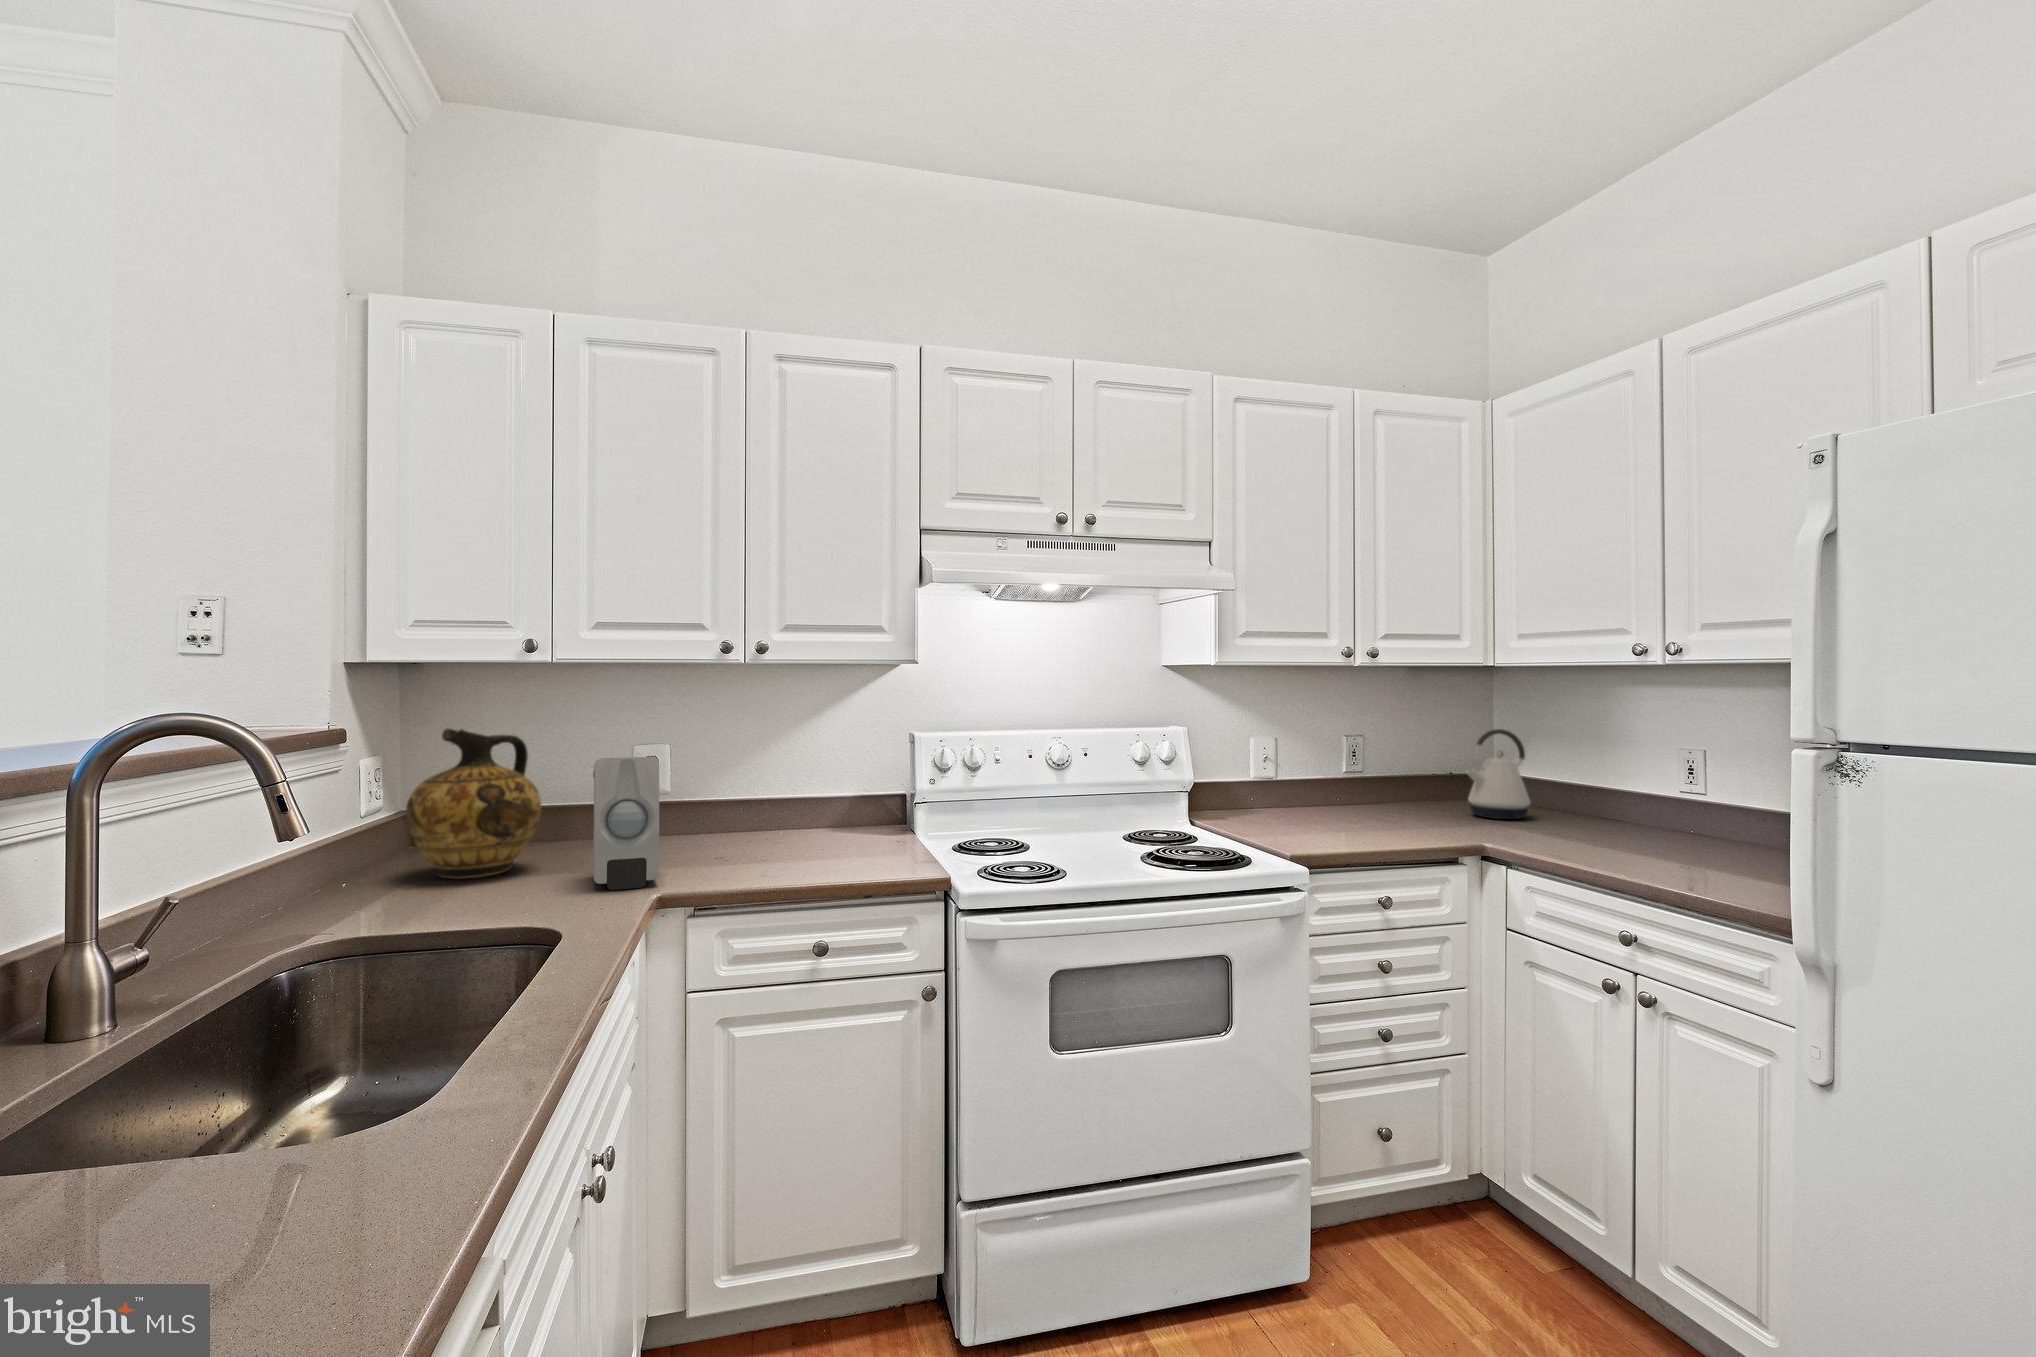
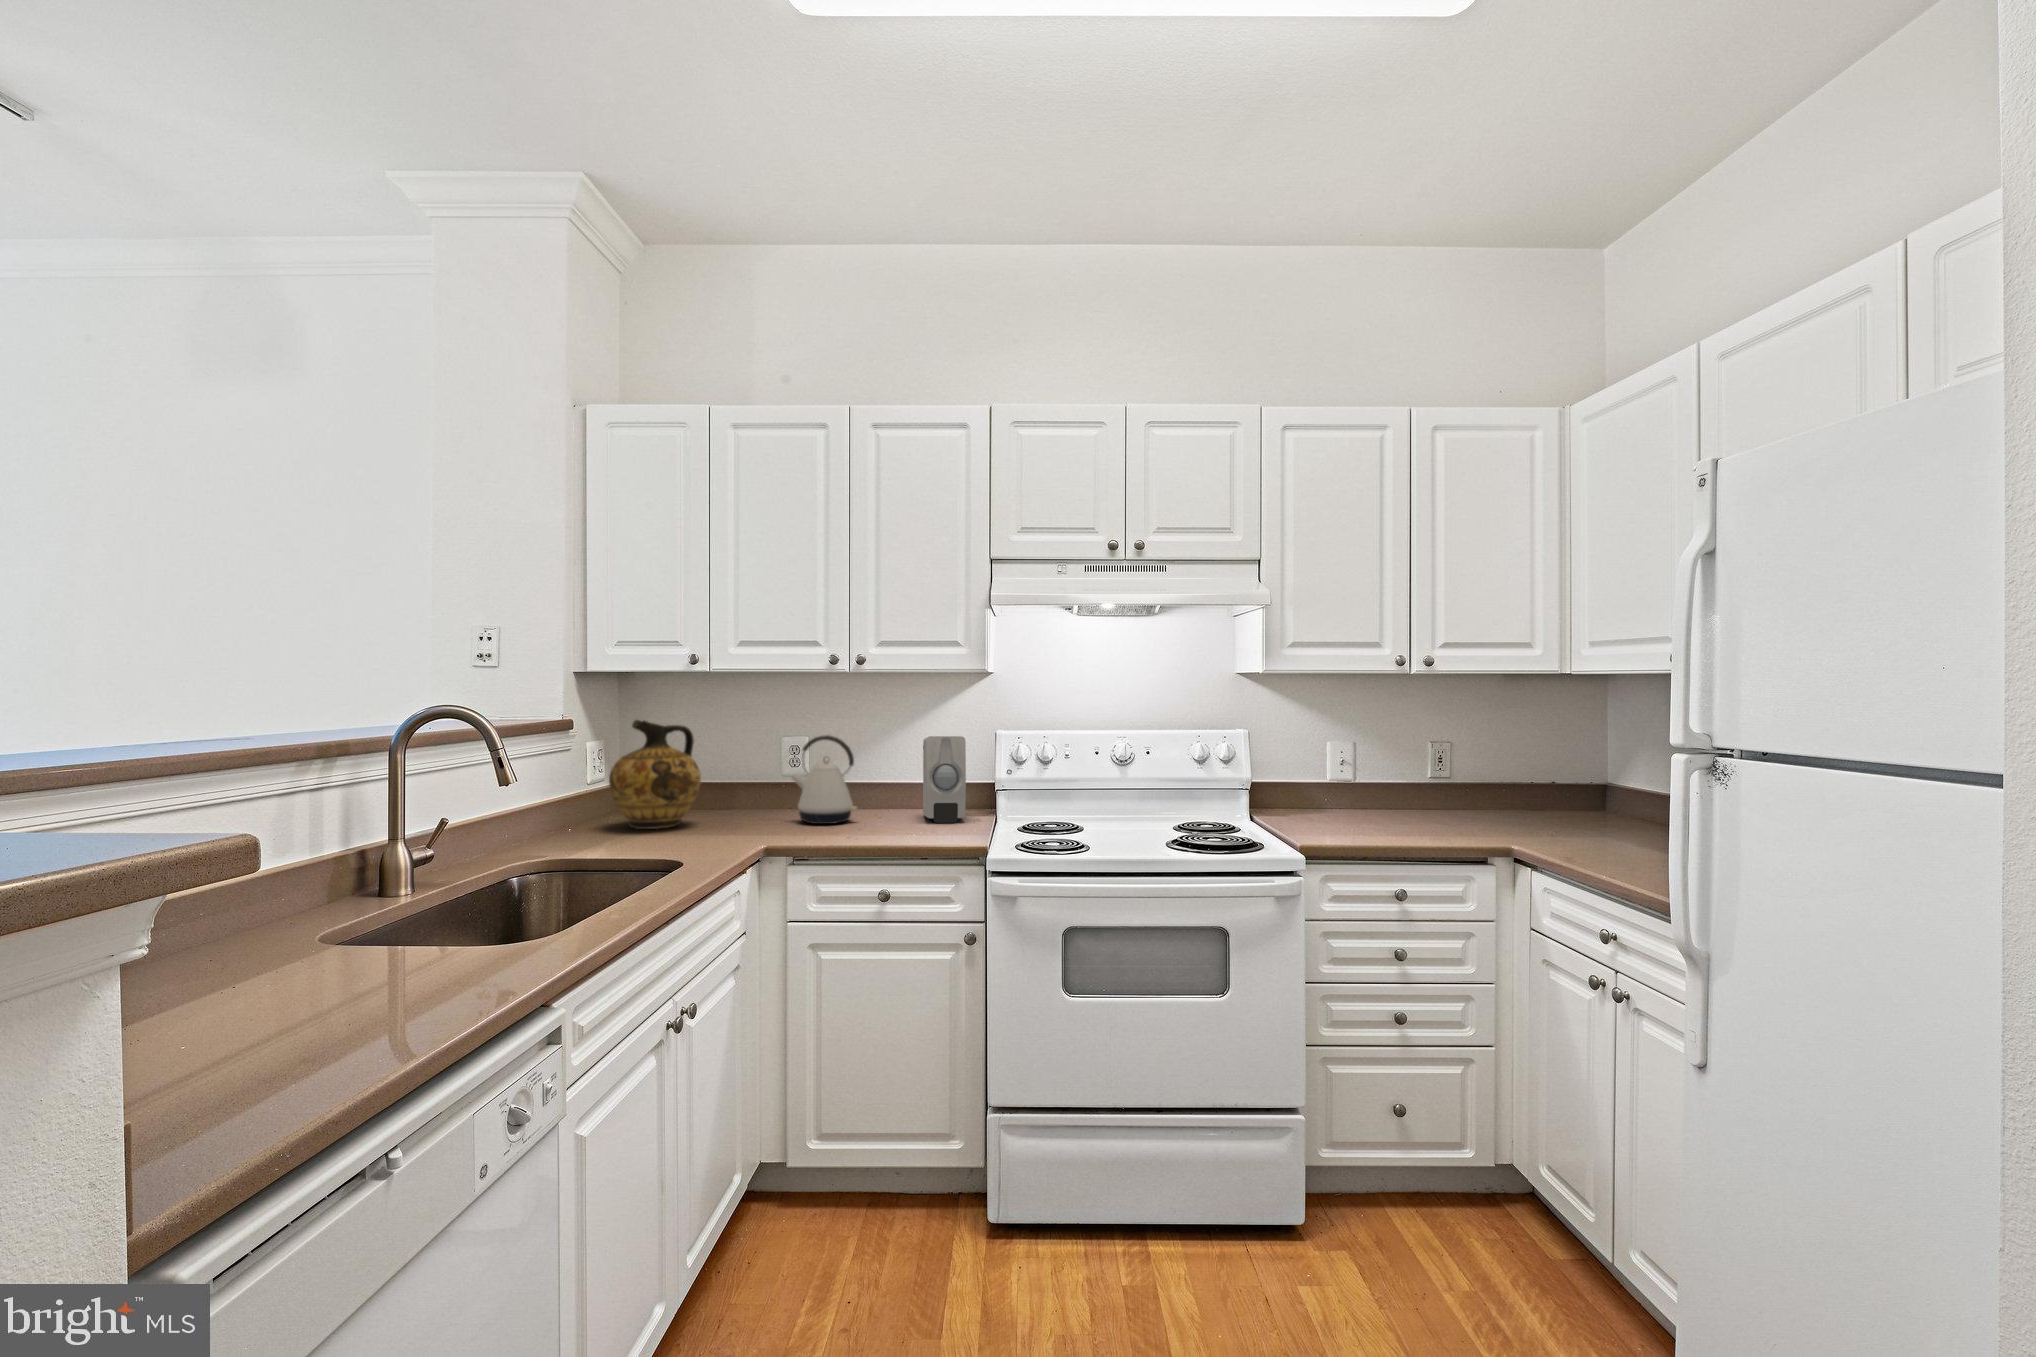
kettle: present [1466,729,1530,819] -> present [792,735,857,824]
soap dispenser: present [593,757,659,890] -> present [923,736,966,823]

